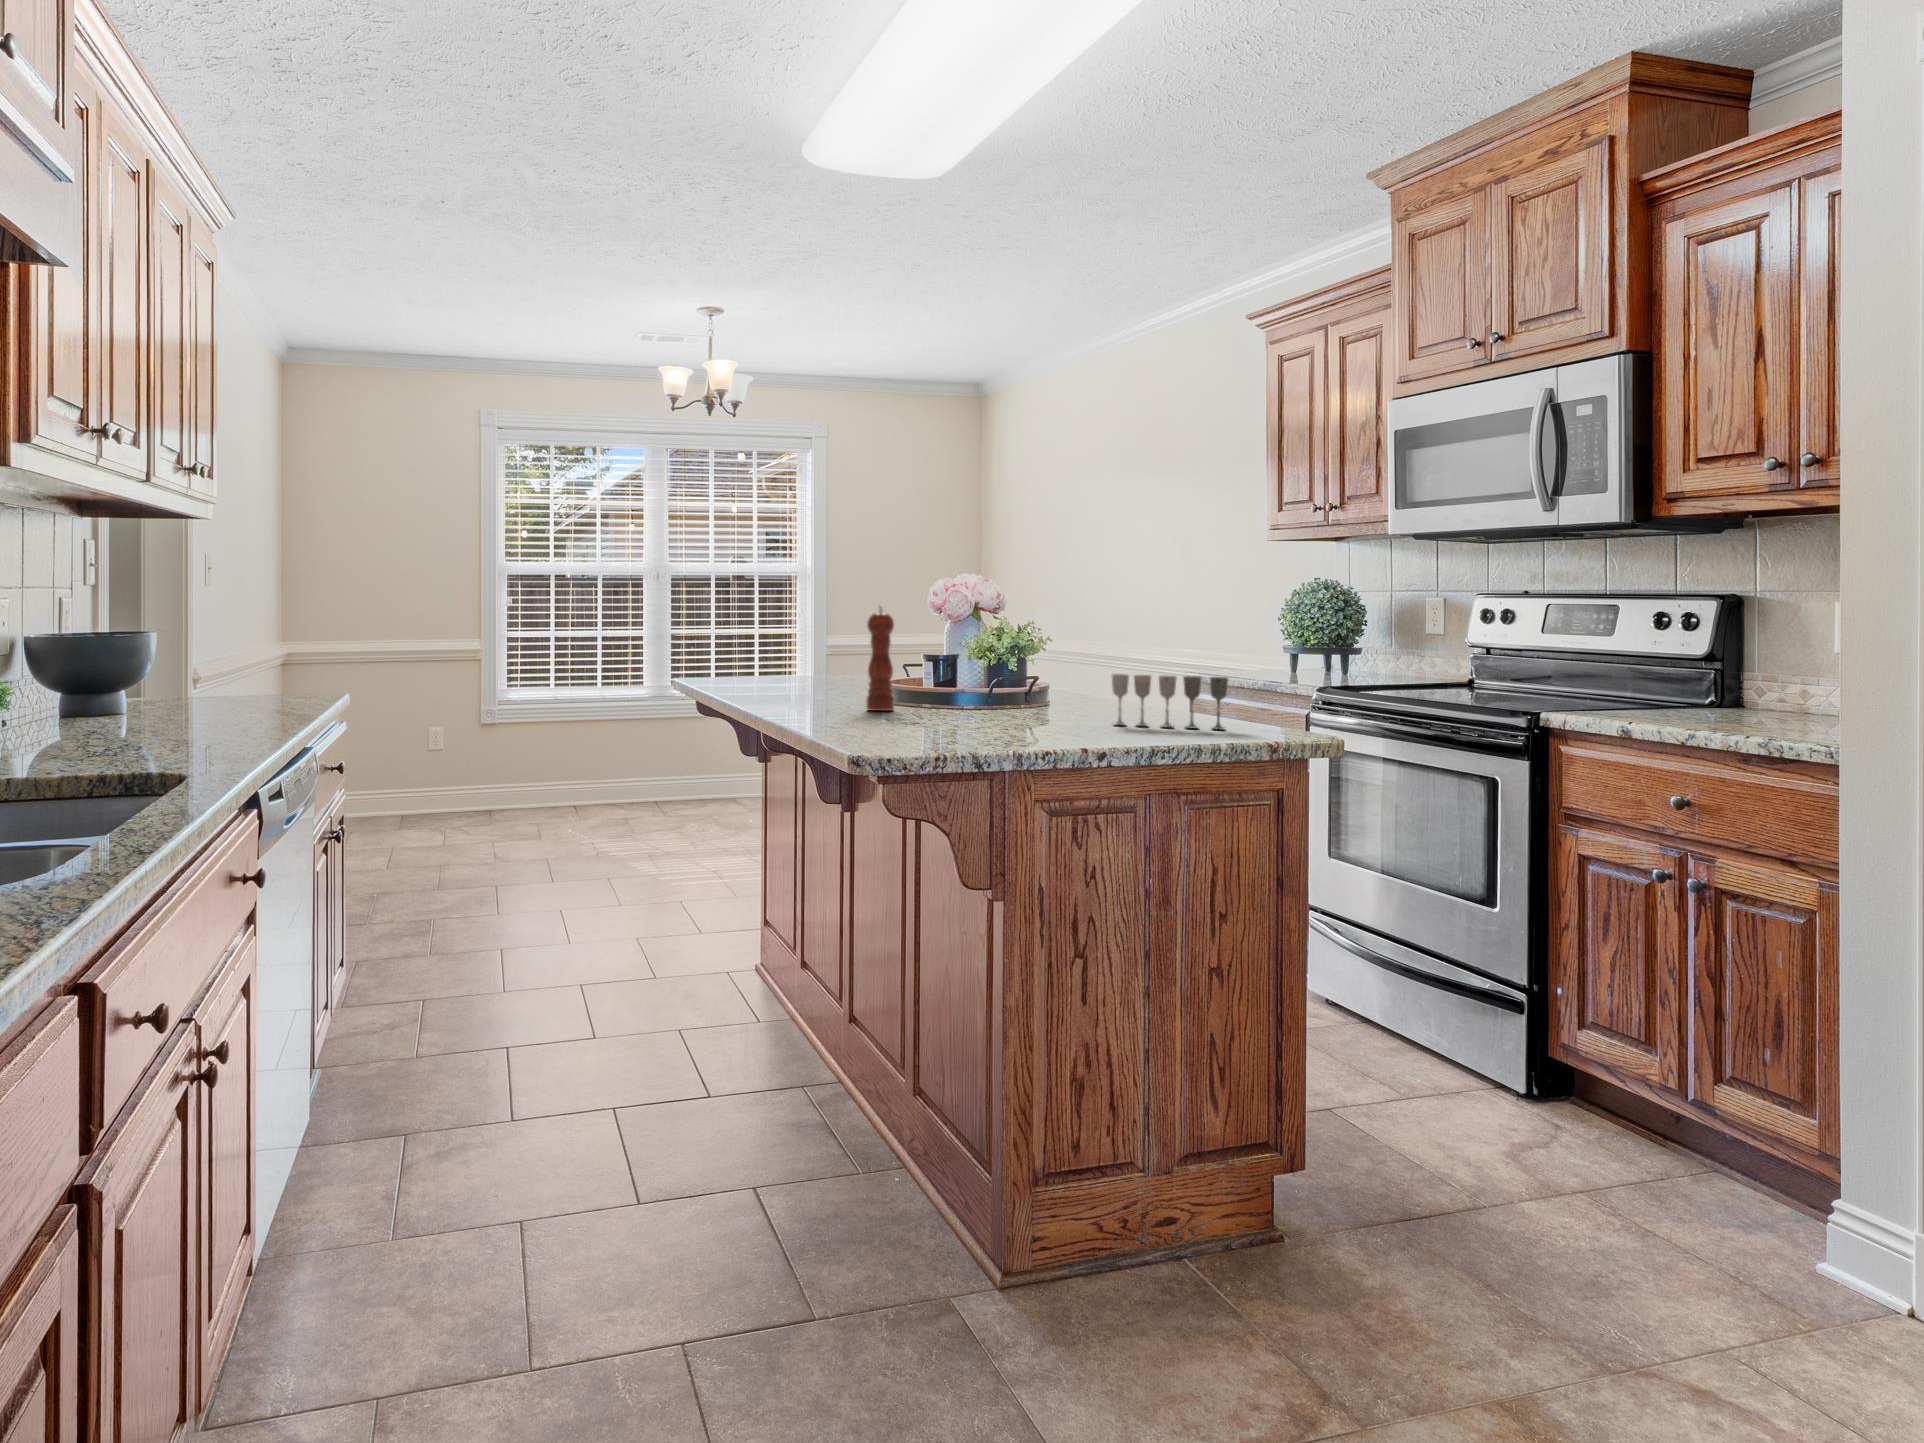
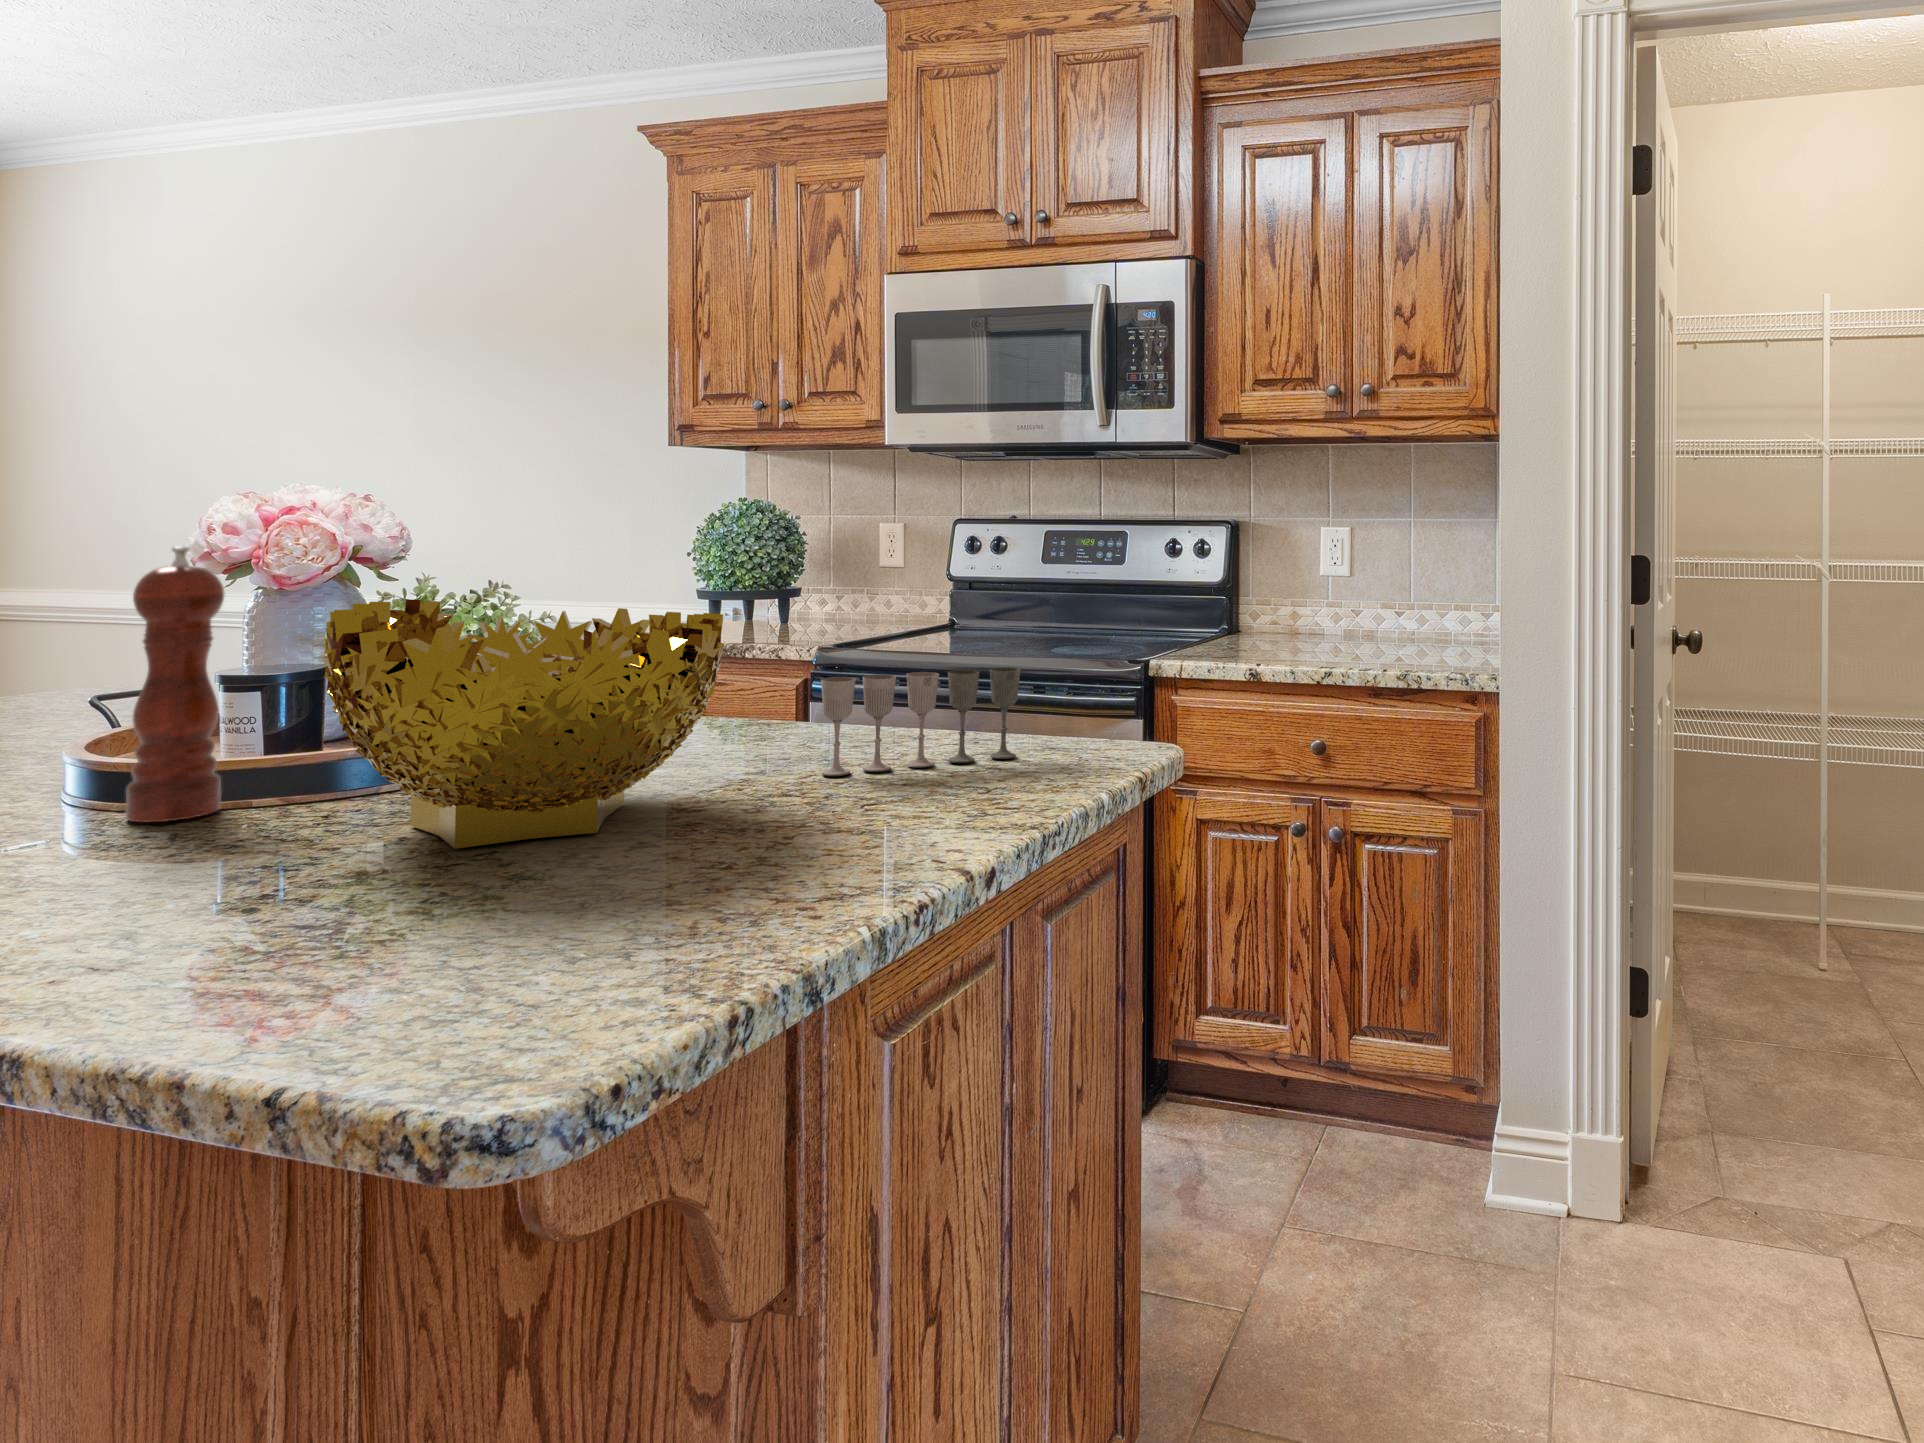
decorative bowl: none [901,627,1052,726] -> present [323,599,724,849]

